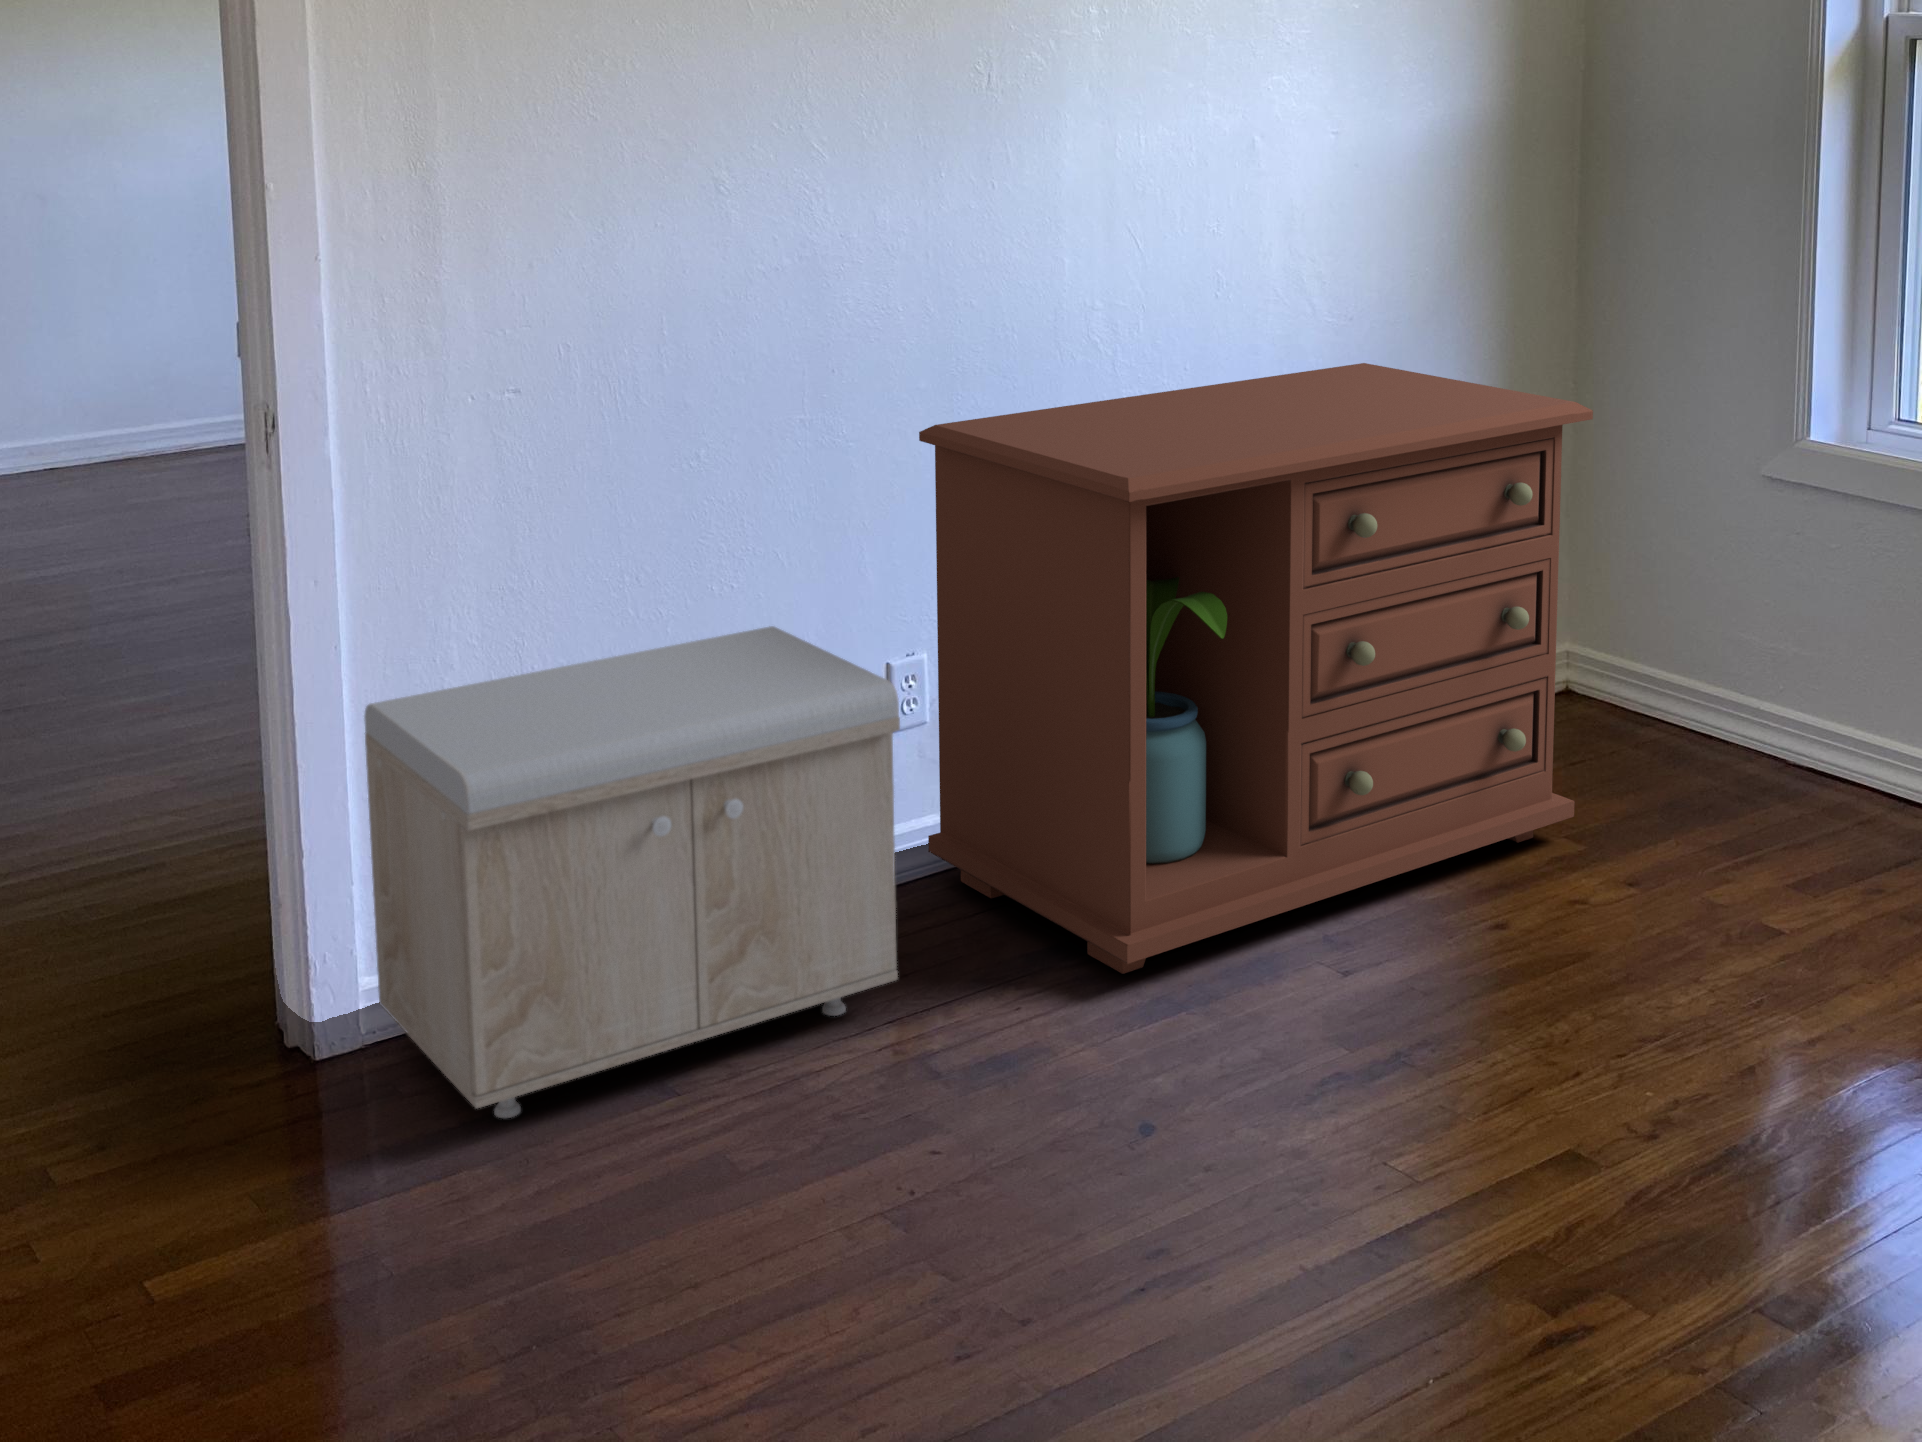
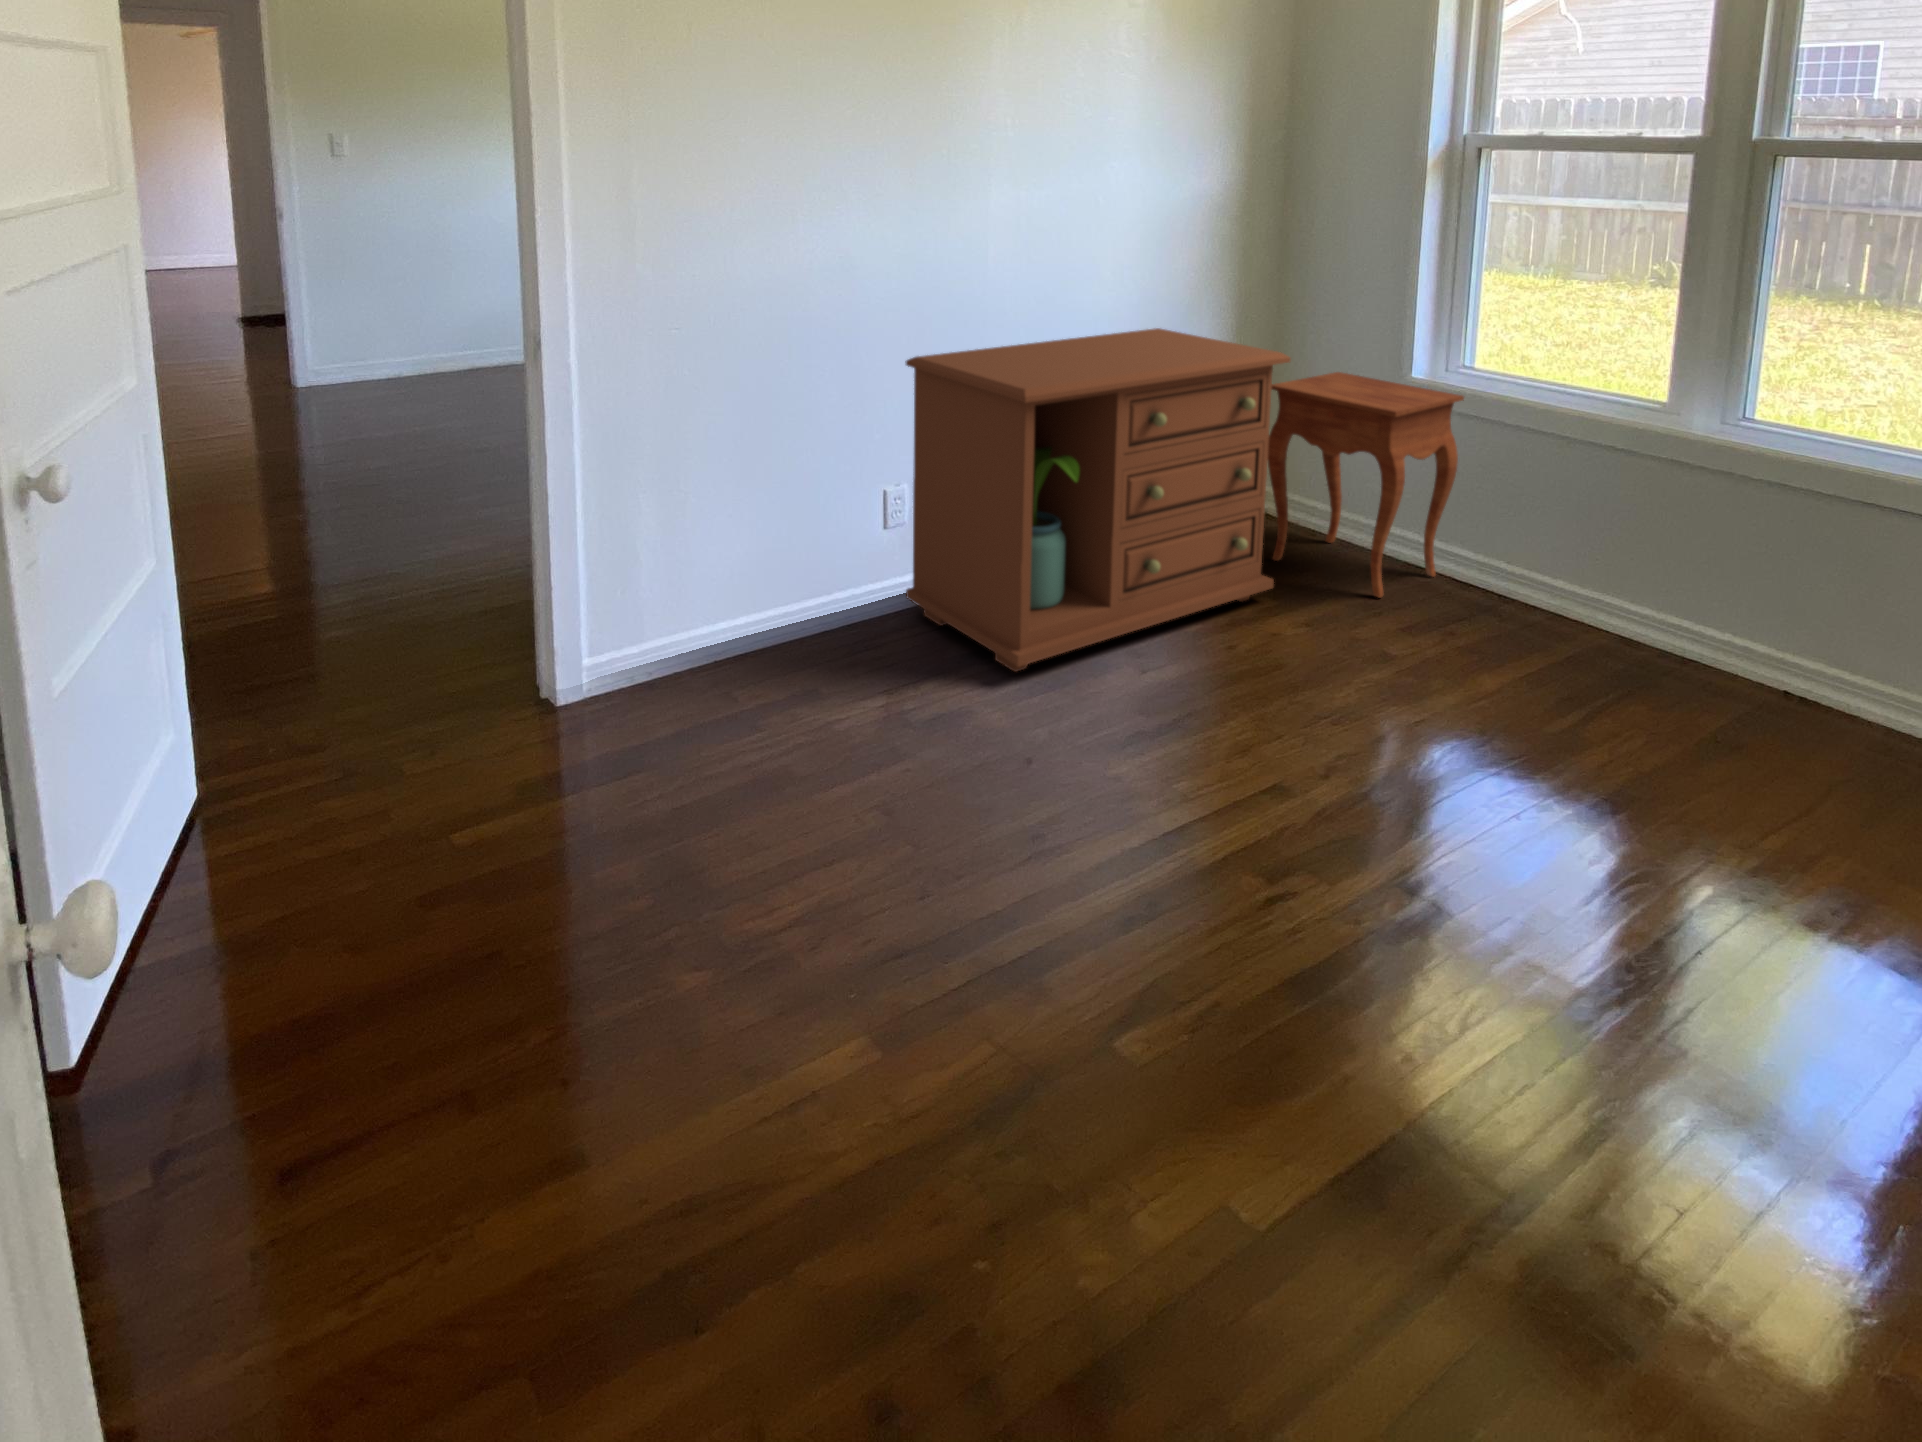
side table: none [1560,432,1899,829] -> present [1268,372,1464,598]
storage bench: present [364,626,900,1118] -> none [586,469,891,747]

